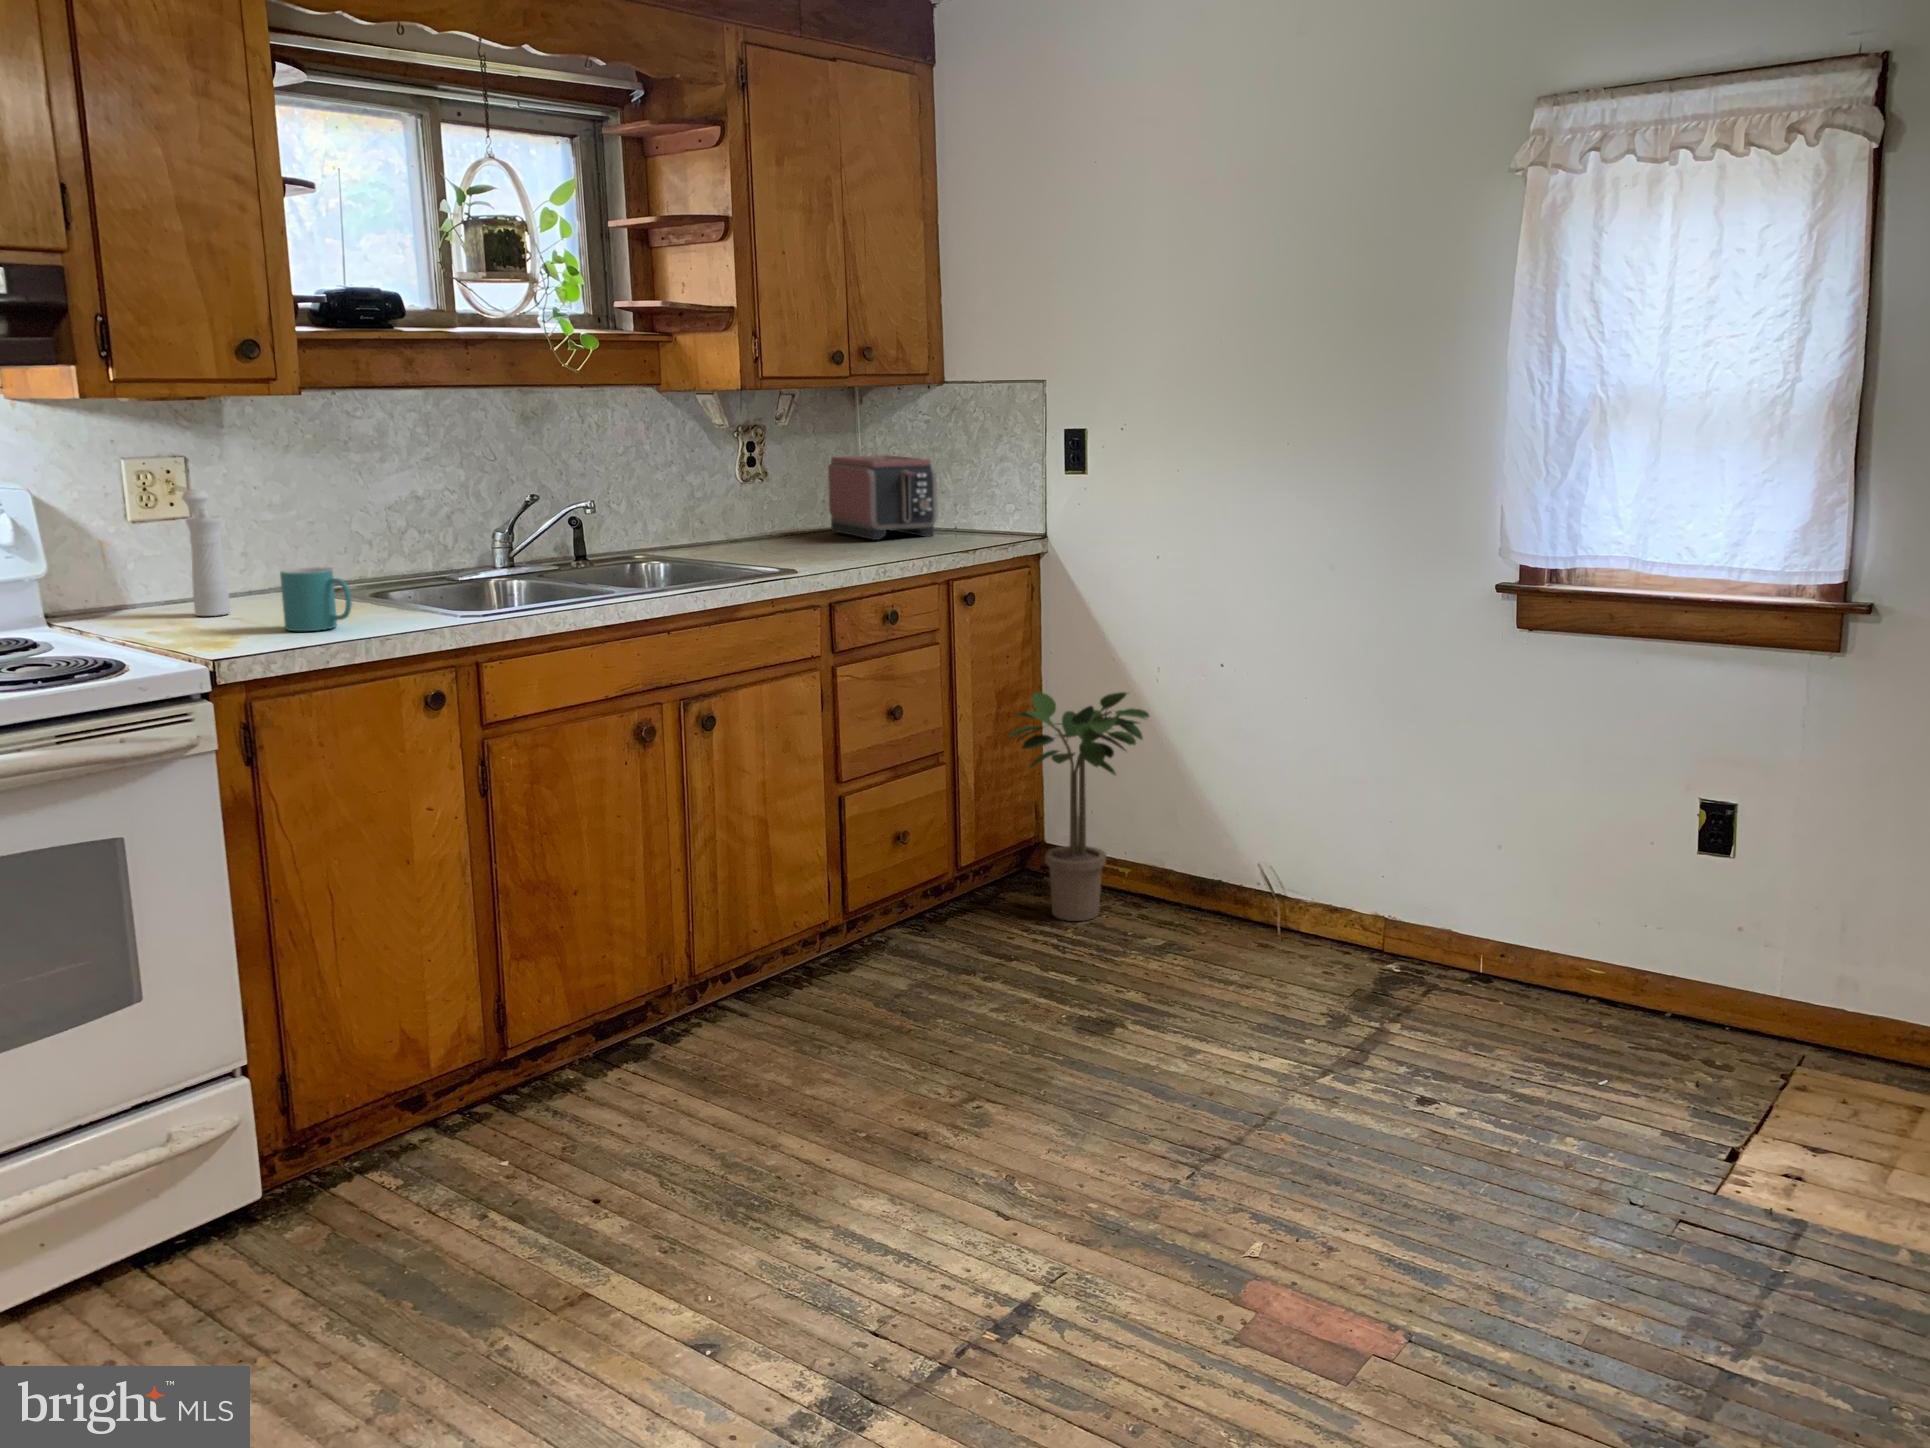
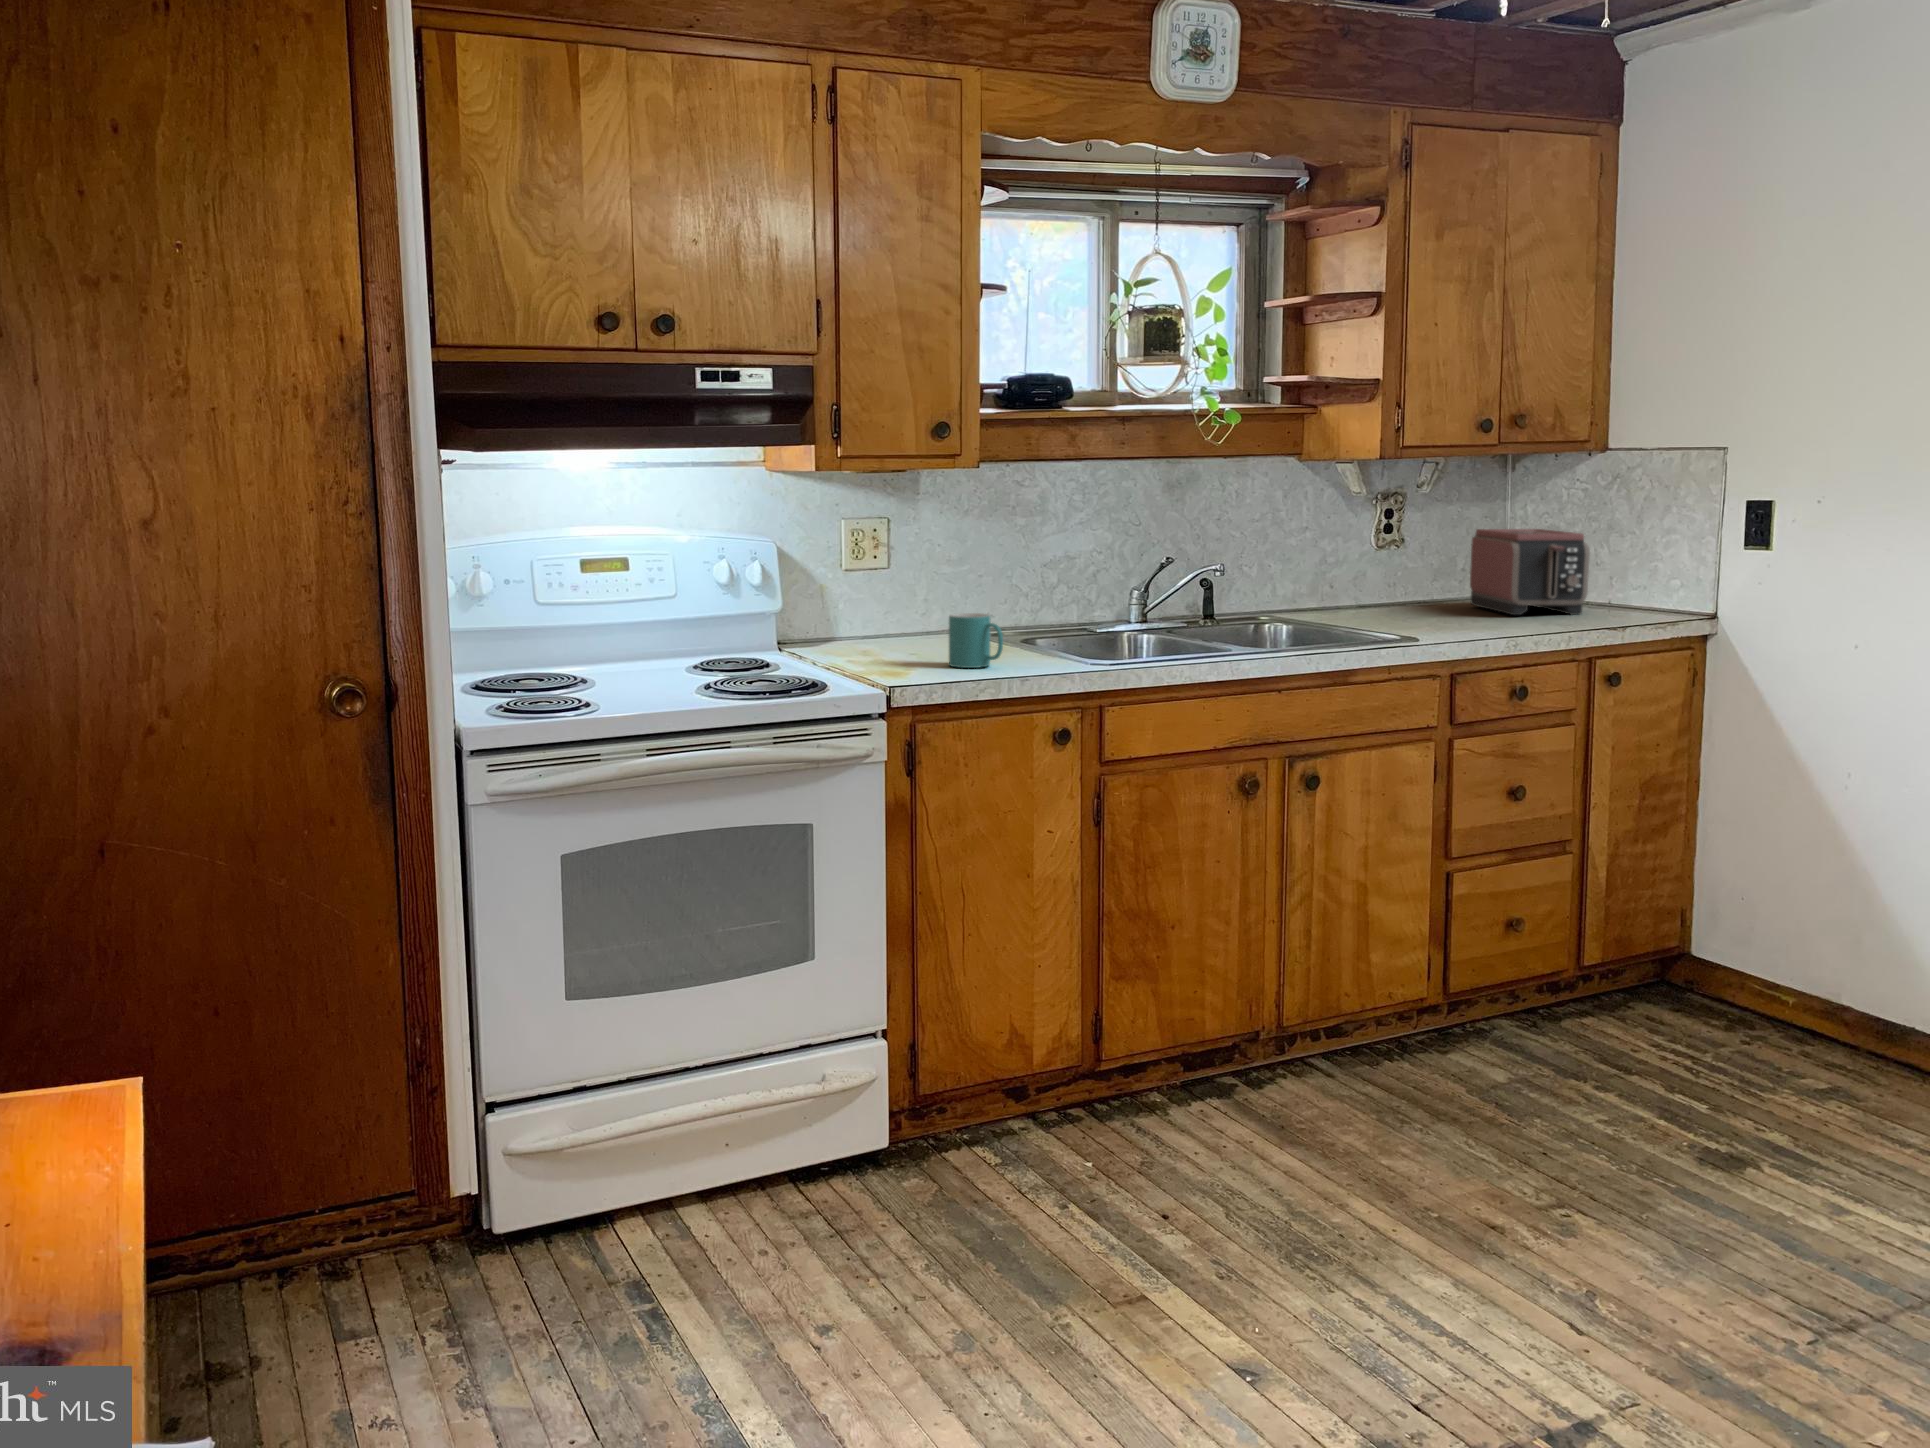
pepper mill: present [182,490,230,616] -> none [881,544,910,651]
potted plant: present [1009,692,1149,921] -> none [1648,788,1825,1046]

